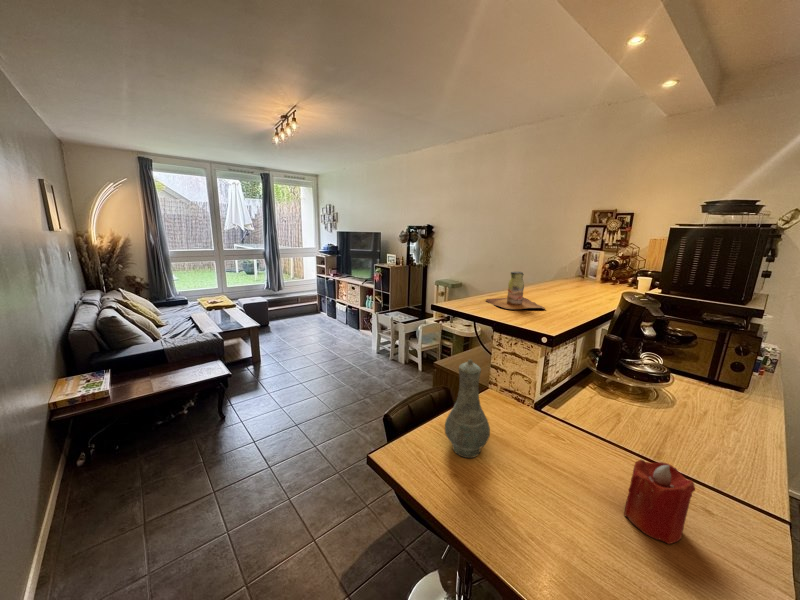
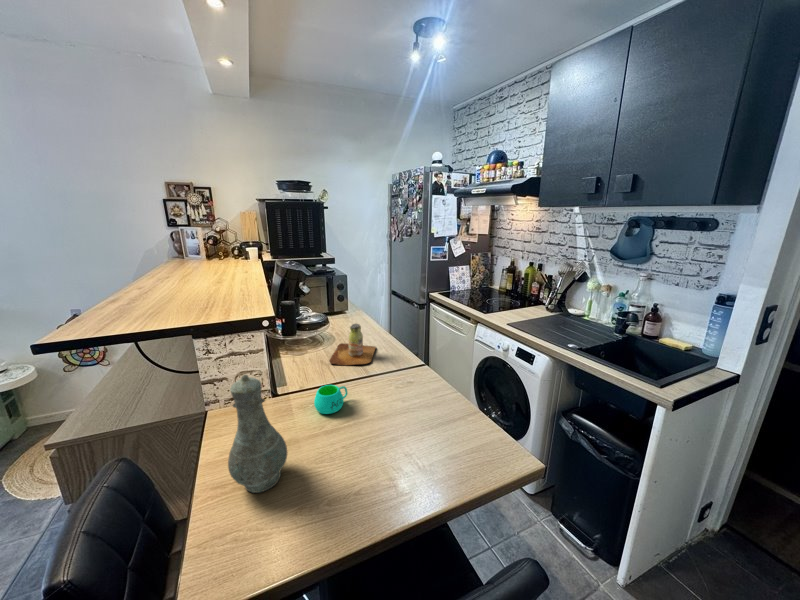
bottle: present [486,272,545,310] -> present [330,324,376,365]
mug: none [554,427,602,462] -> present [314,385,348,414]
candle: present [624,460,695,544] -> none [382,365,413,416]

